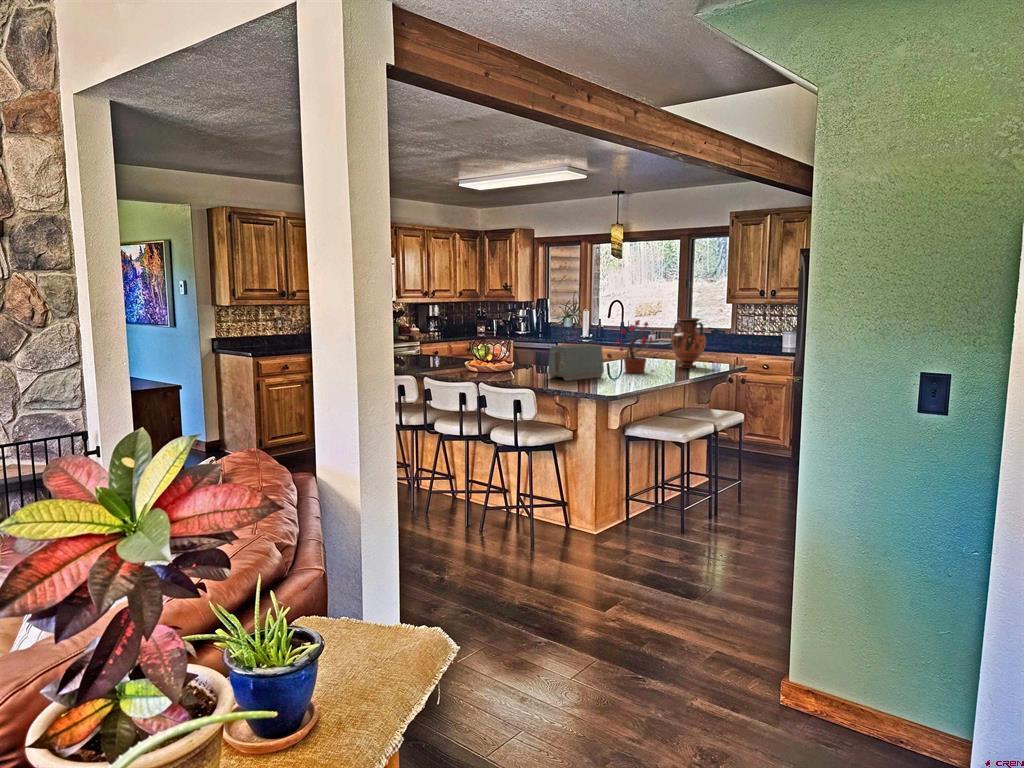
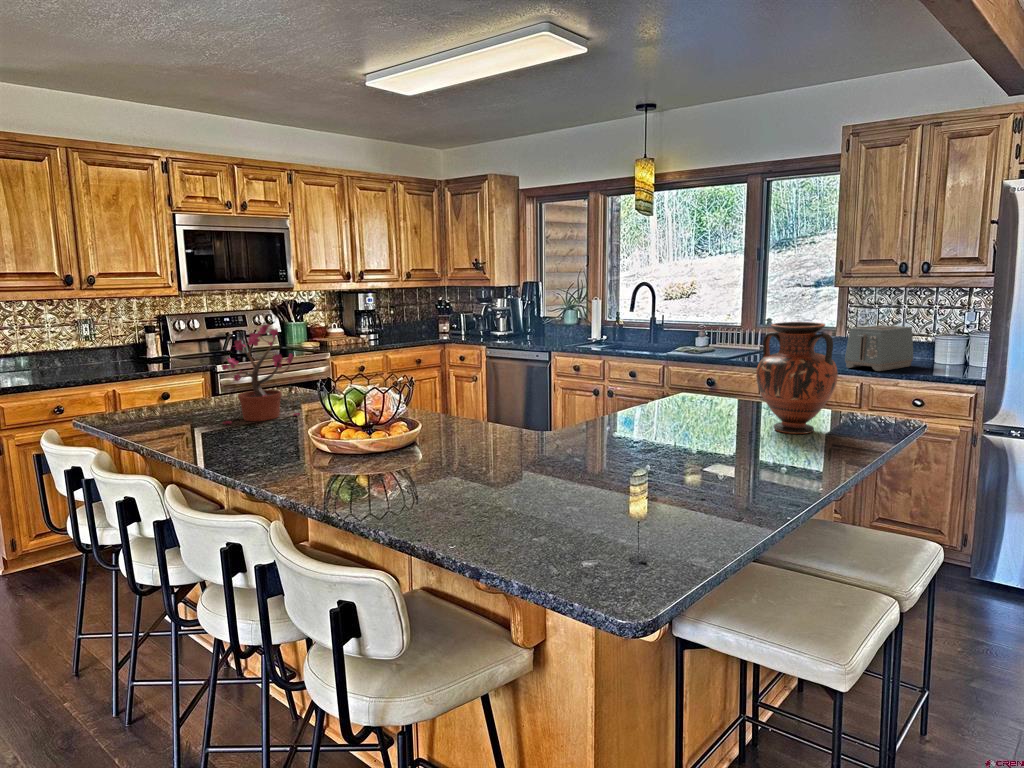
potted plant: present [614,320,654,374] -> present [222,324,300,424]
toaster: present [548,344,604,381] -> present [845,325,913,371]

